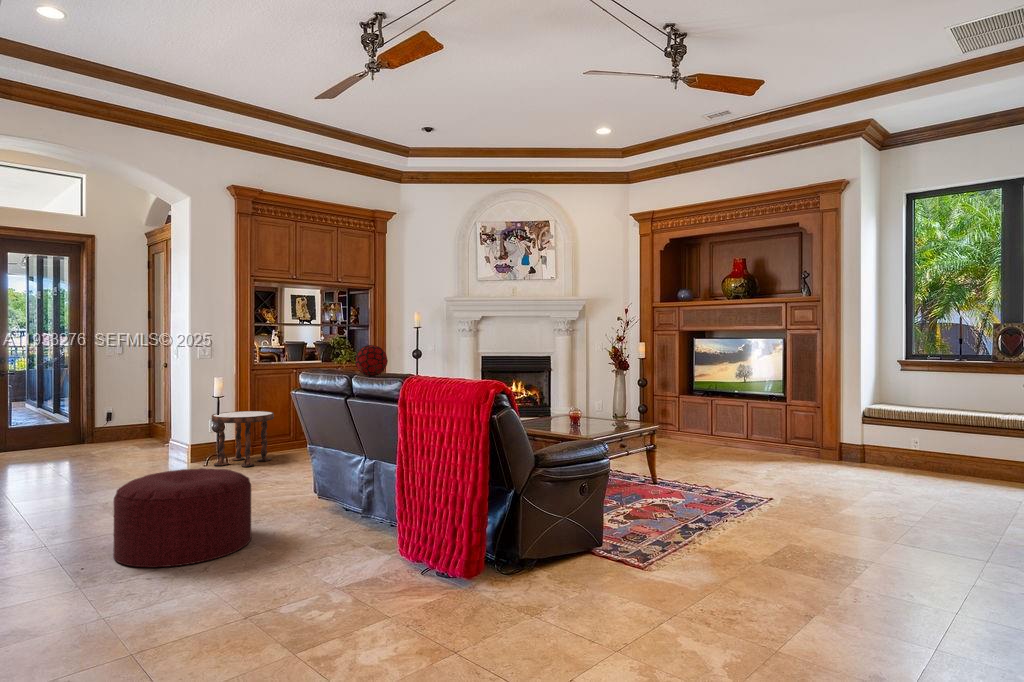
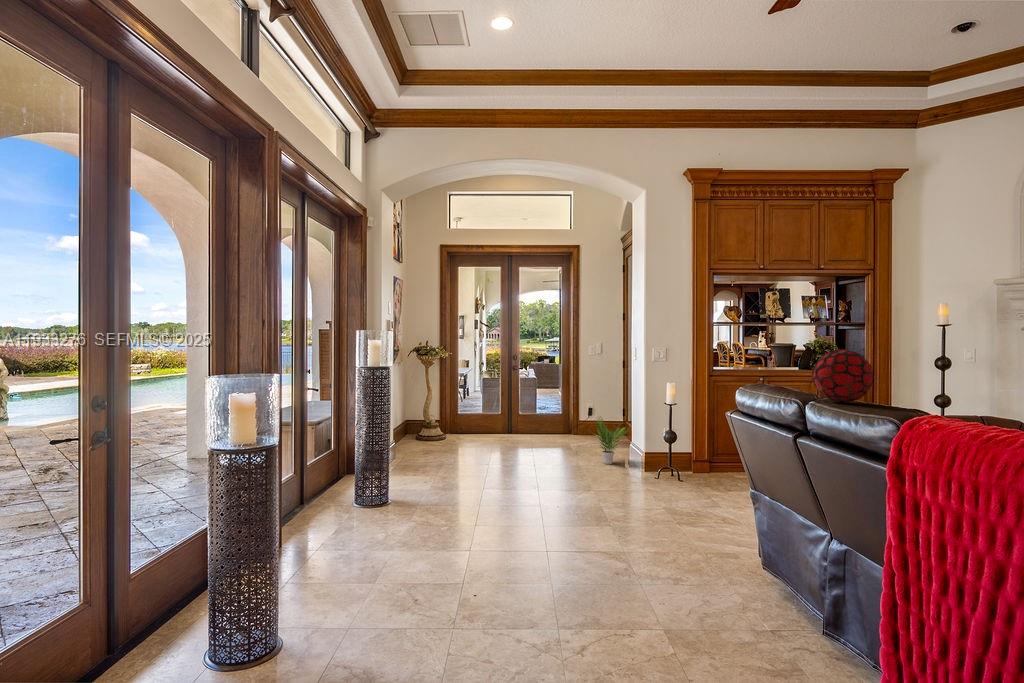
side table: present [212,411,274,467] -> none [662,421,730,488]
potted plant: none [122,415,173,464] -> present [595,418,626,464]
ottoman: present [113,468,251,567] -> none [498,496,653,637]

